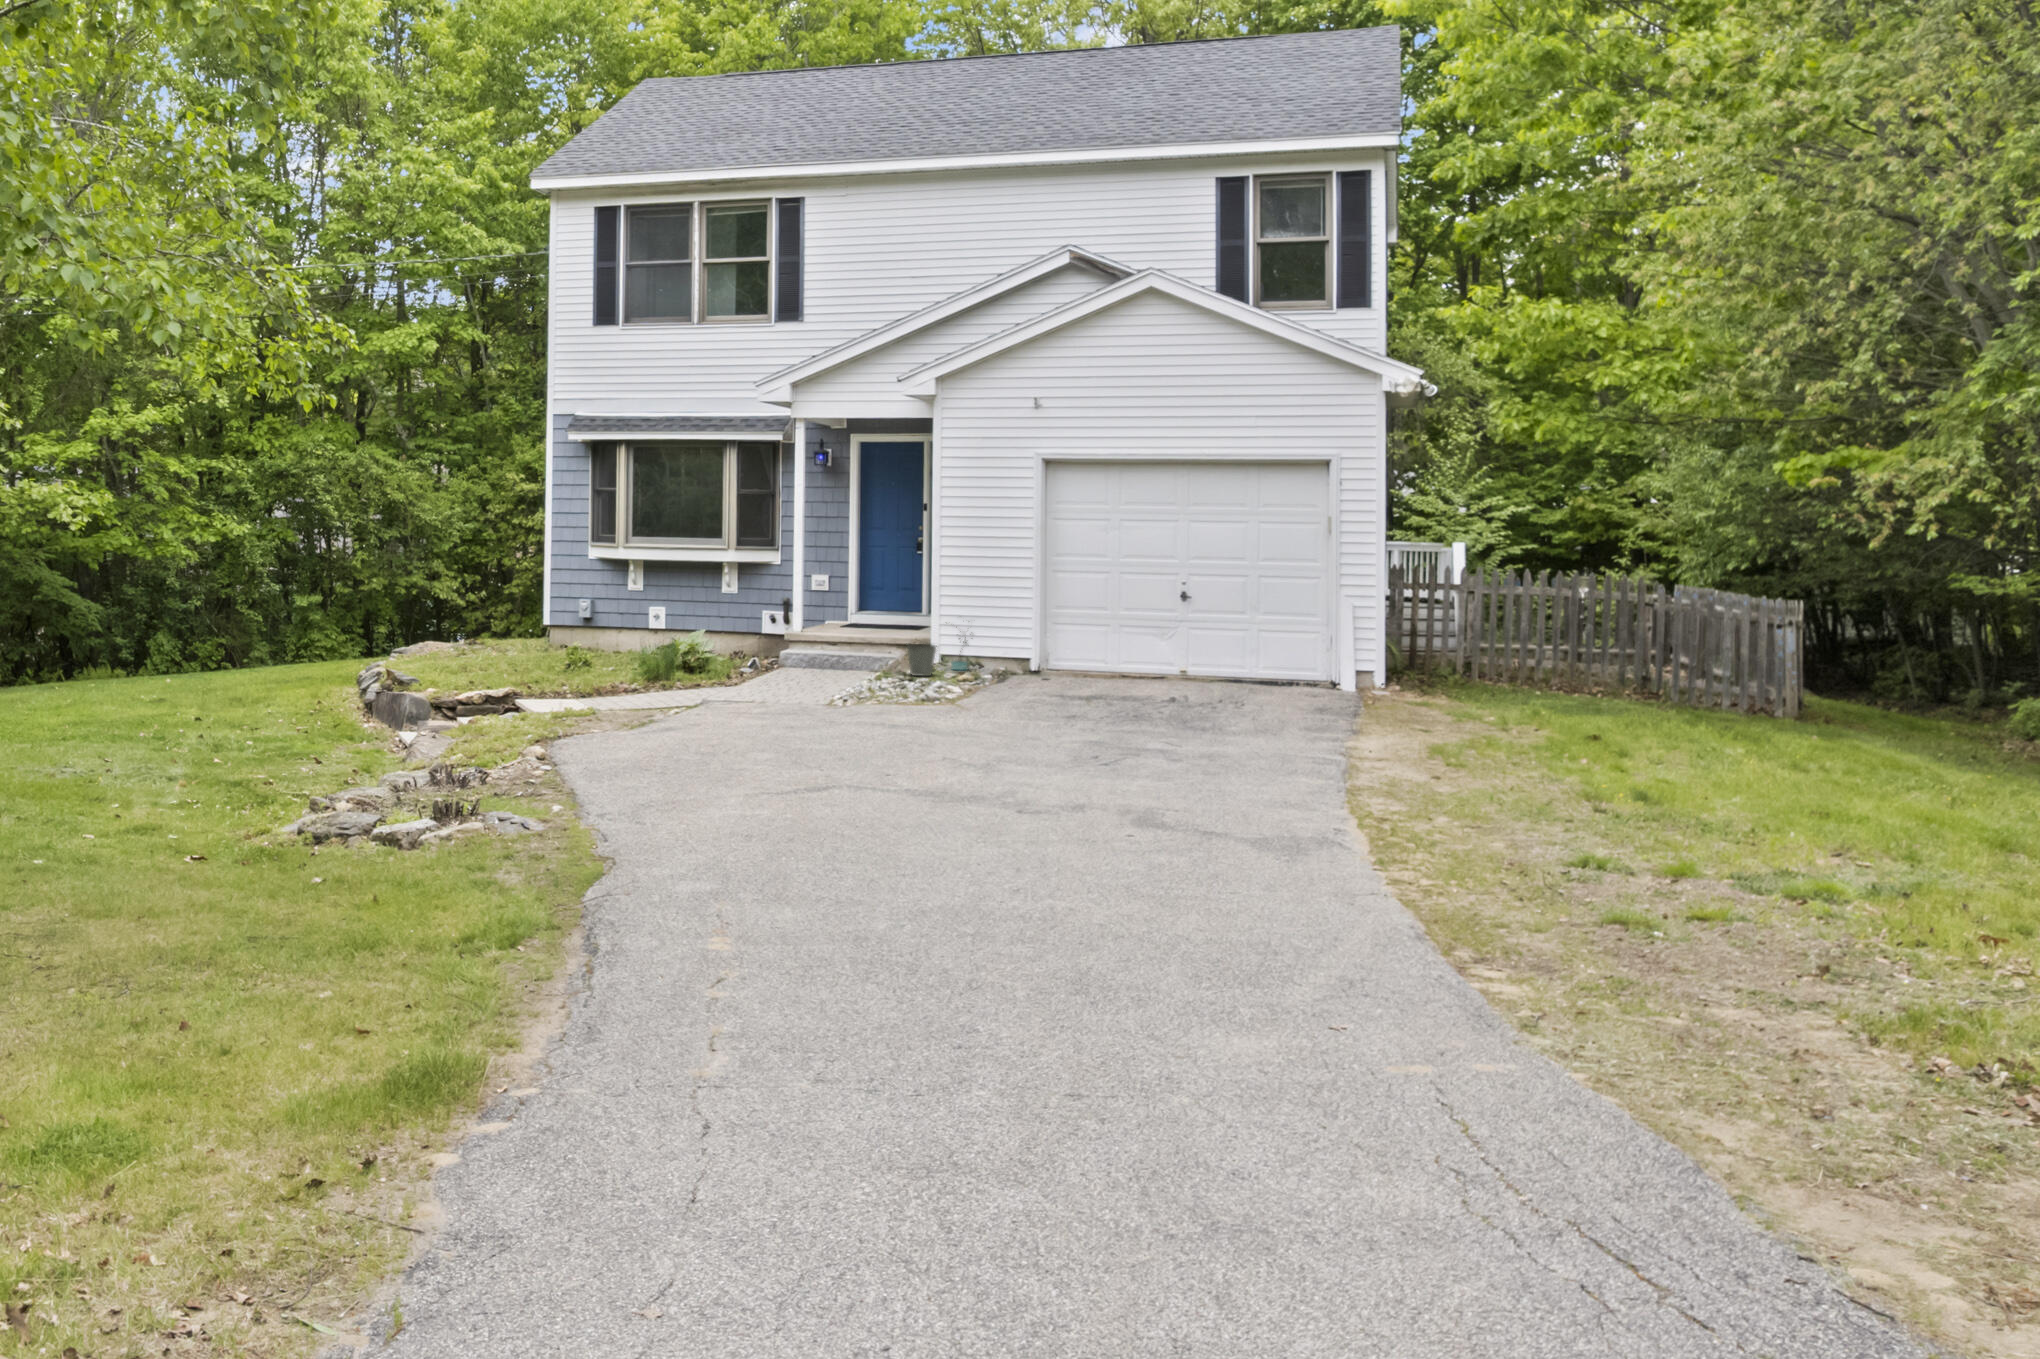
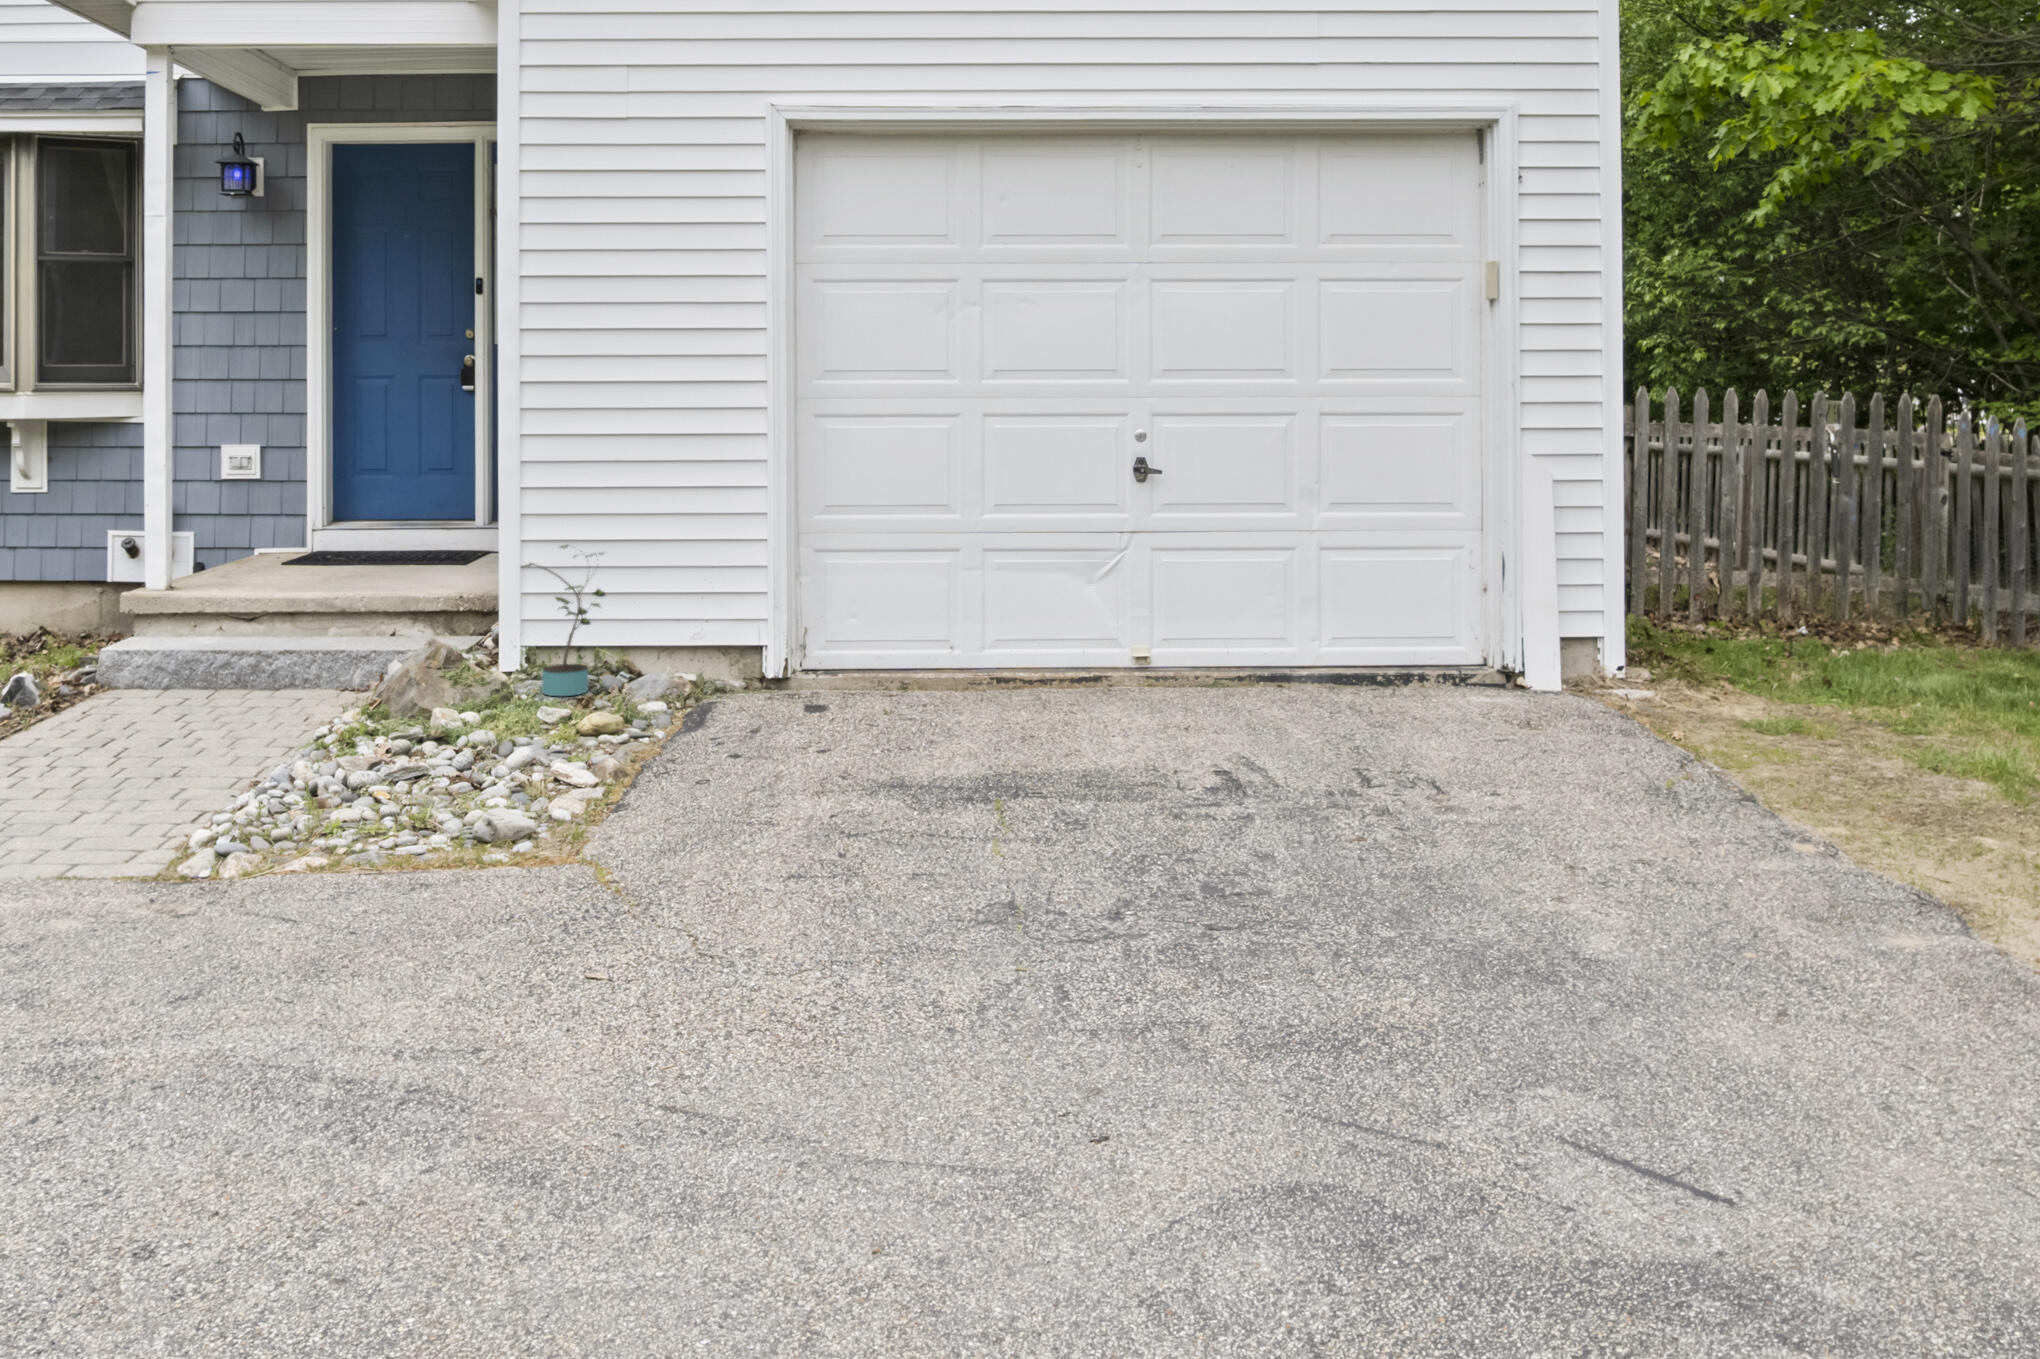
bucket: present [906,644,937,676] -> none [401,637,499,741]

